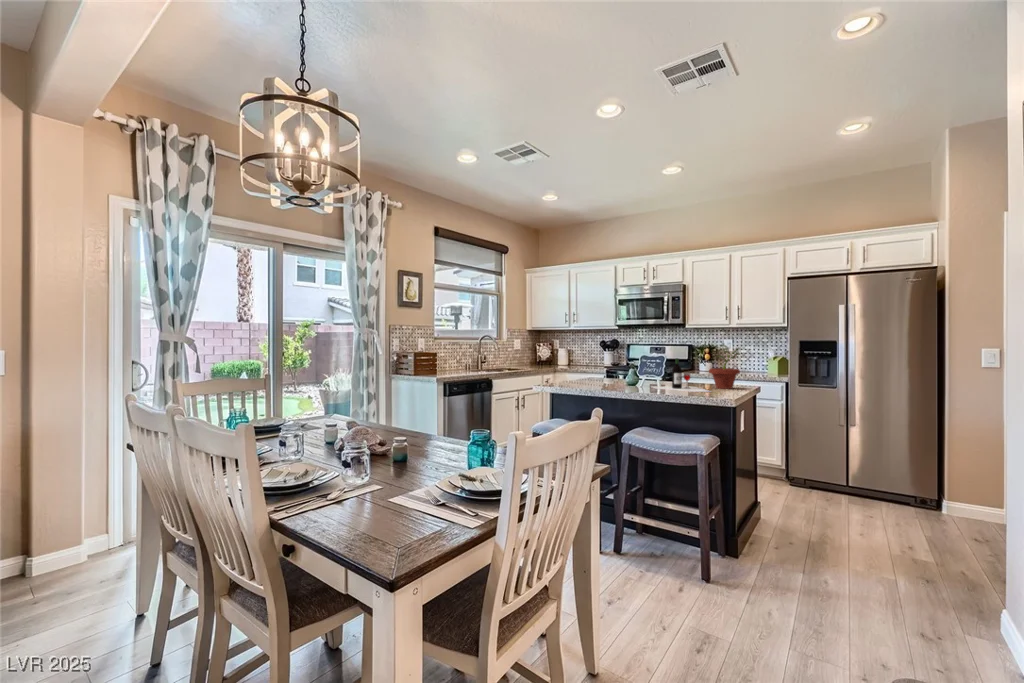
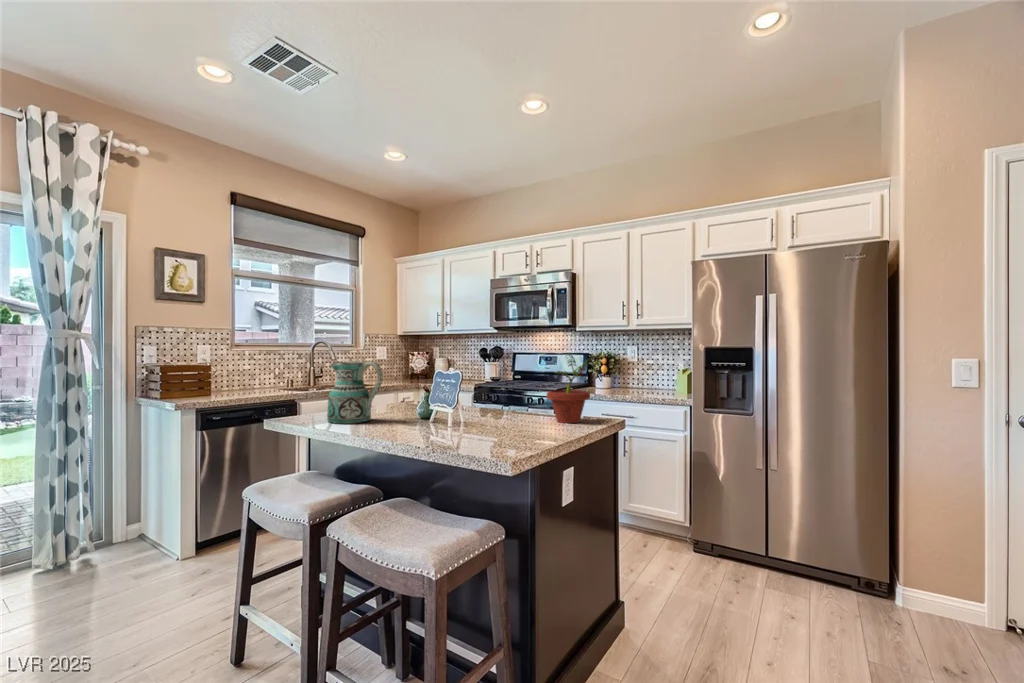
ceramic pitcher: none [576,348,612,387] -> present [327,361,383,424]
wine bottle: present [652,359,710,392] -> none [444,376,525,433]

